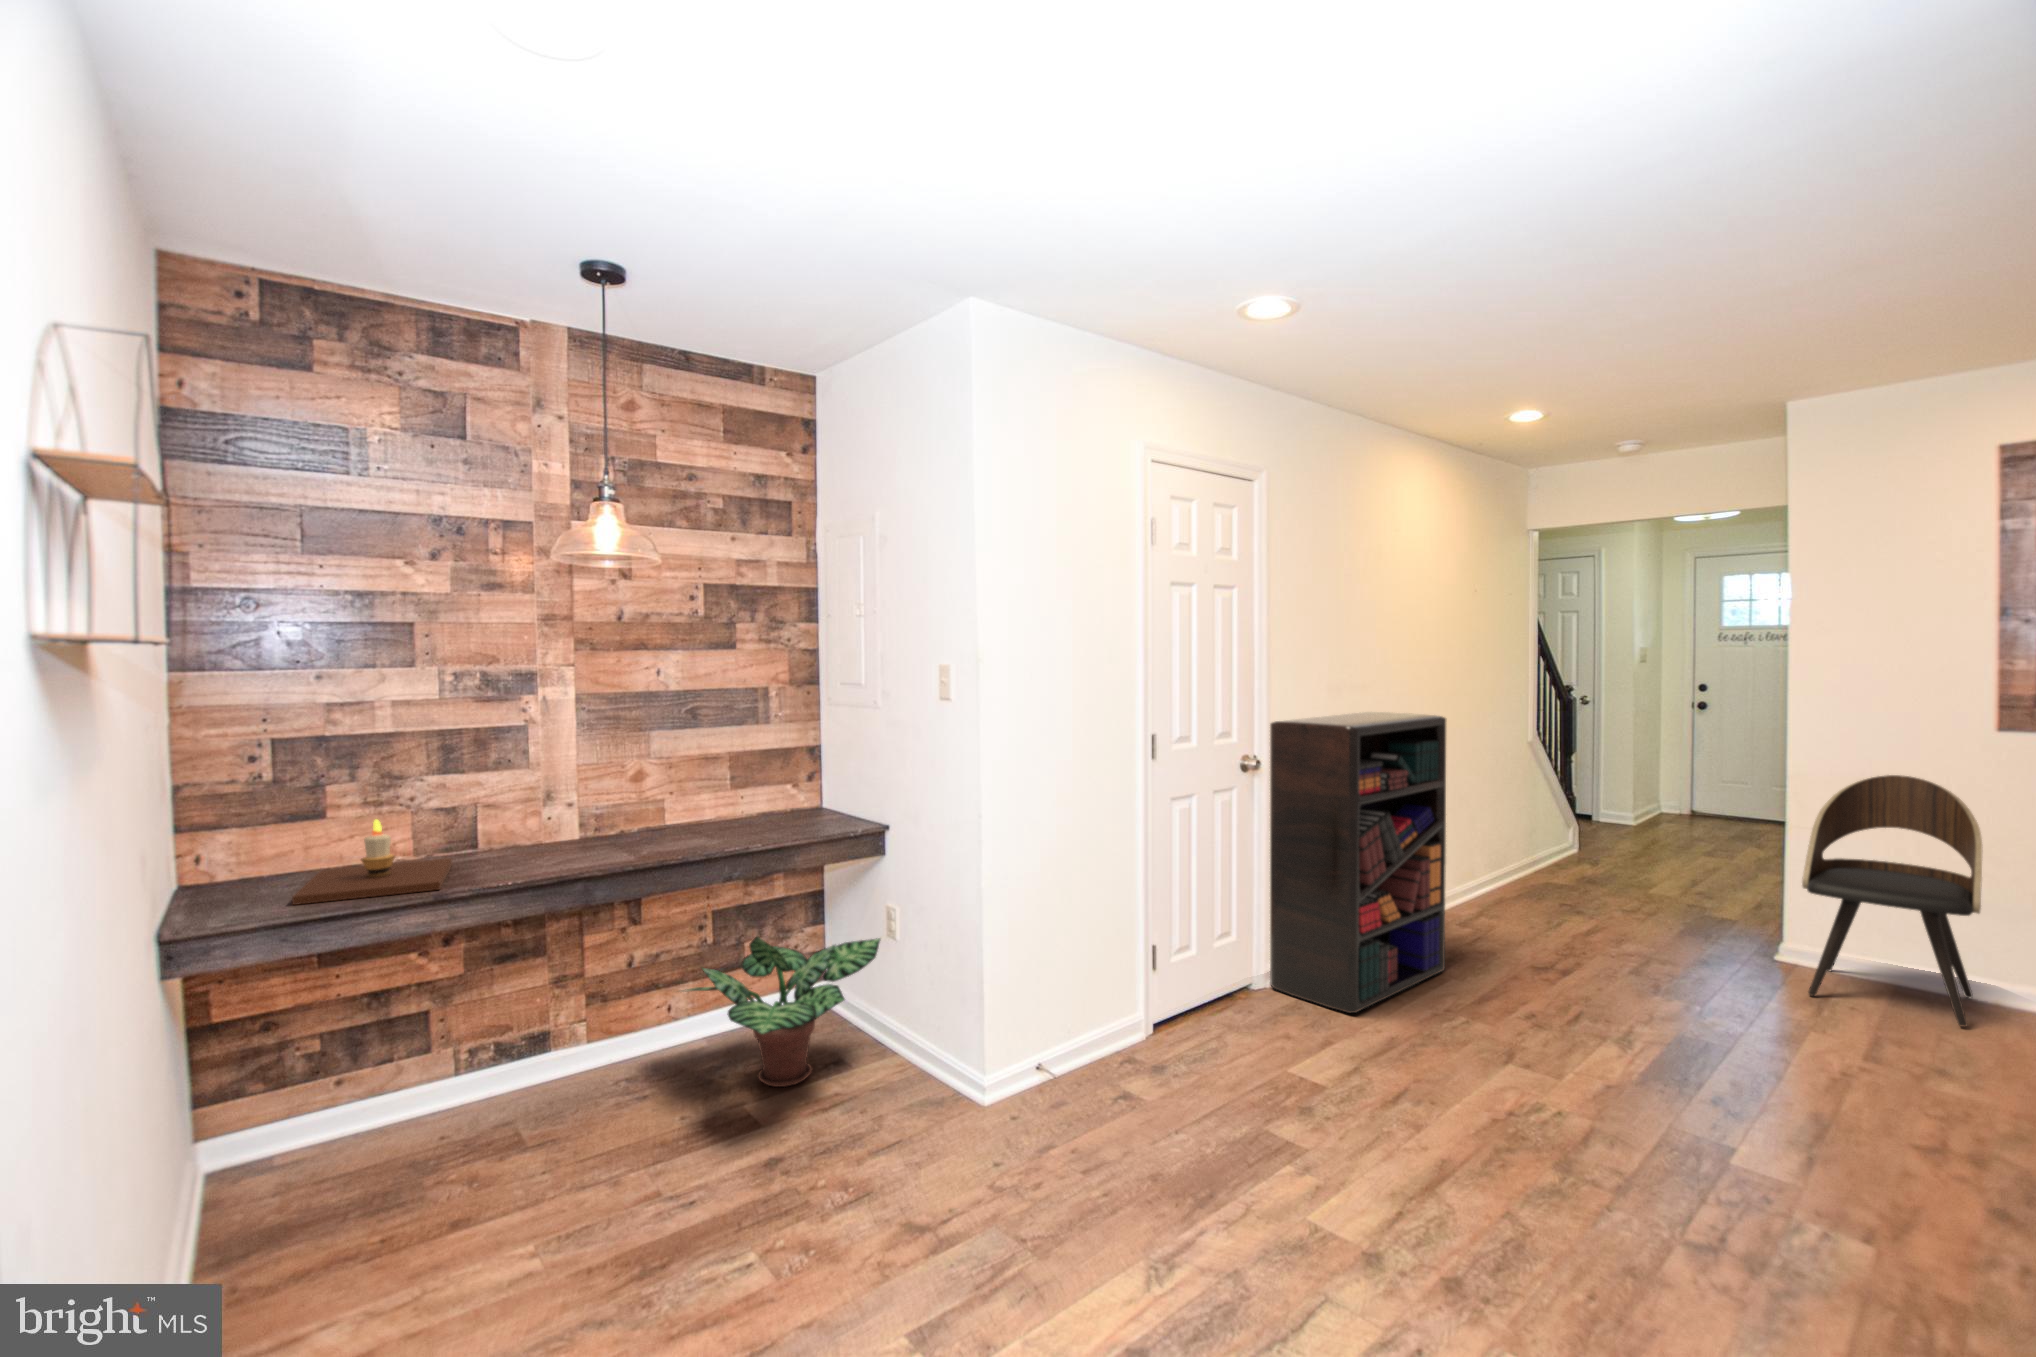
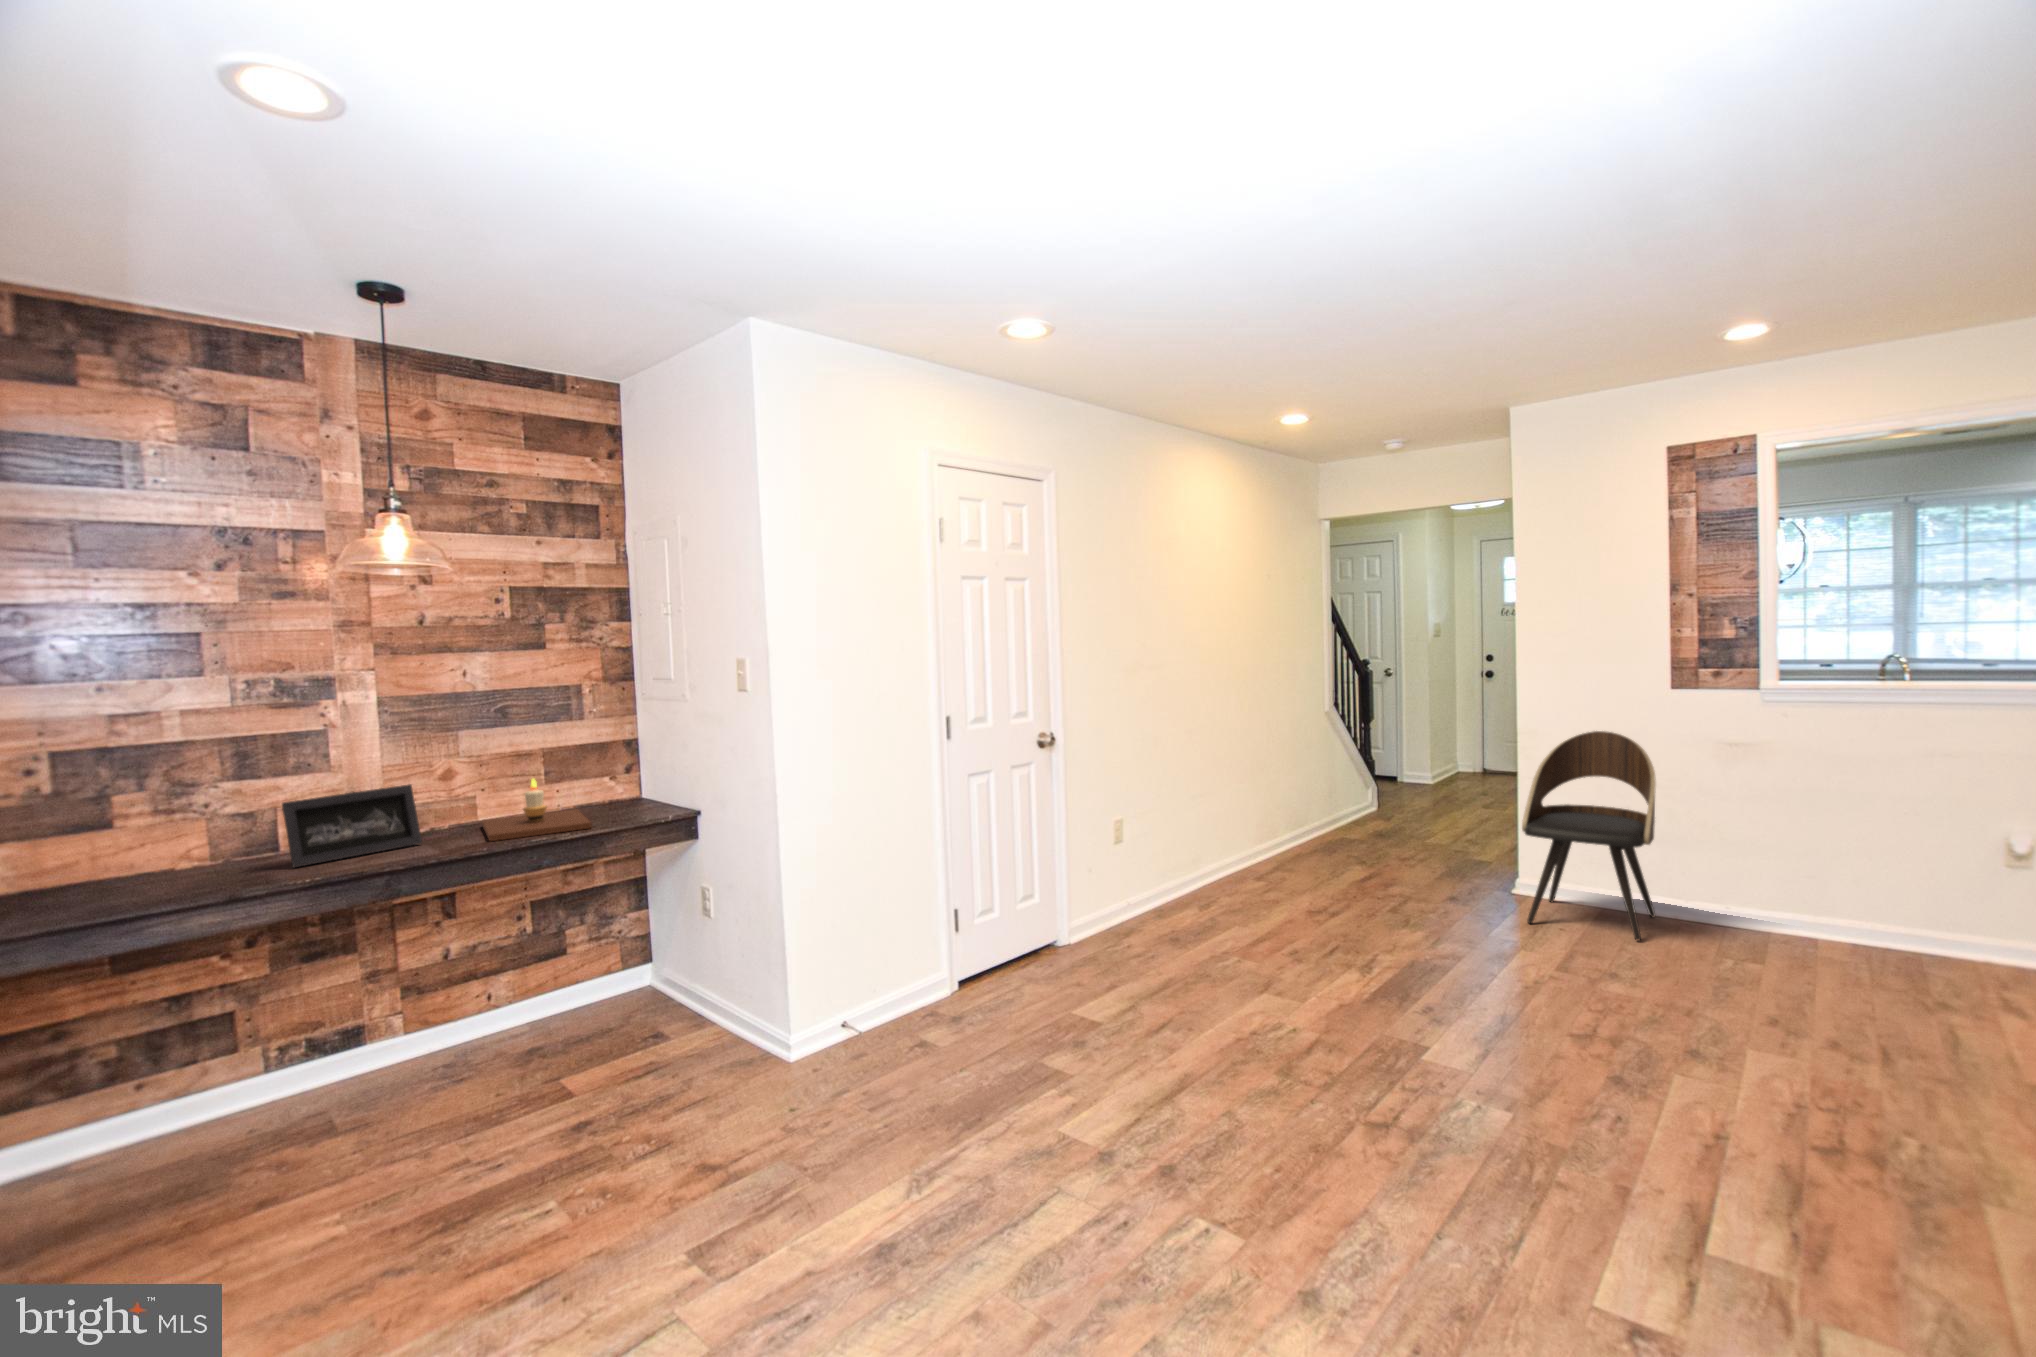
bookshelf: present [1270,712,1446,1013] -> none [1066,690,1231,963]
picture frame: none [484,784,615,867] -> present [282,784,422,867]
candle: present [292,819,452,905] -> present [482,779,592,841]
potted plant: present [686,936,880,1087] -> none [487,918,696,1062]

